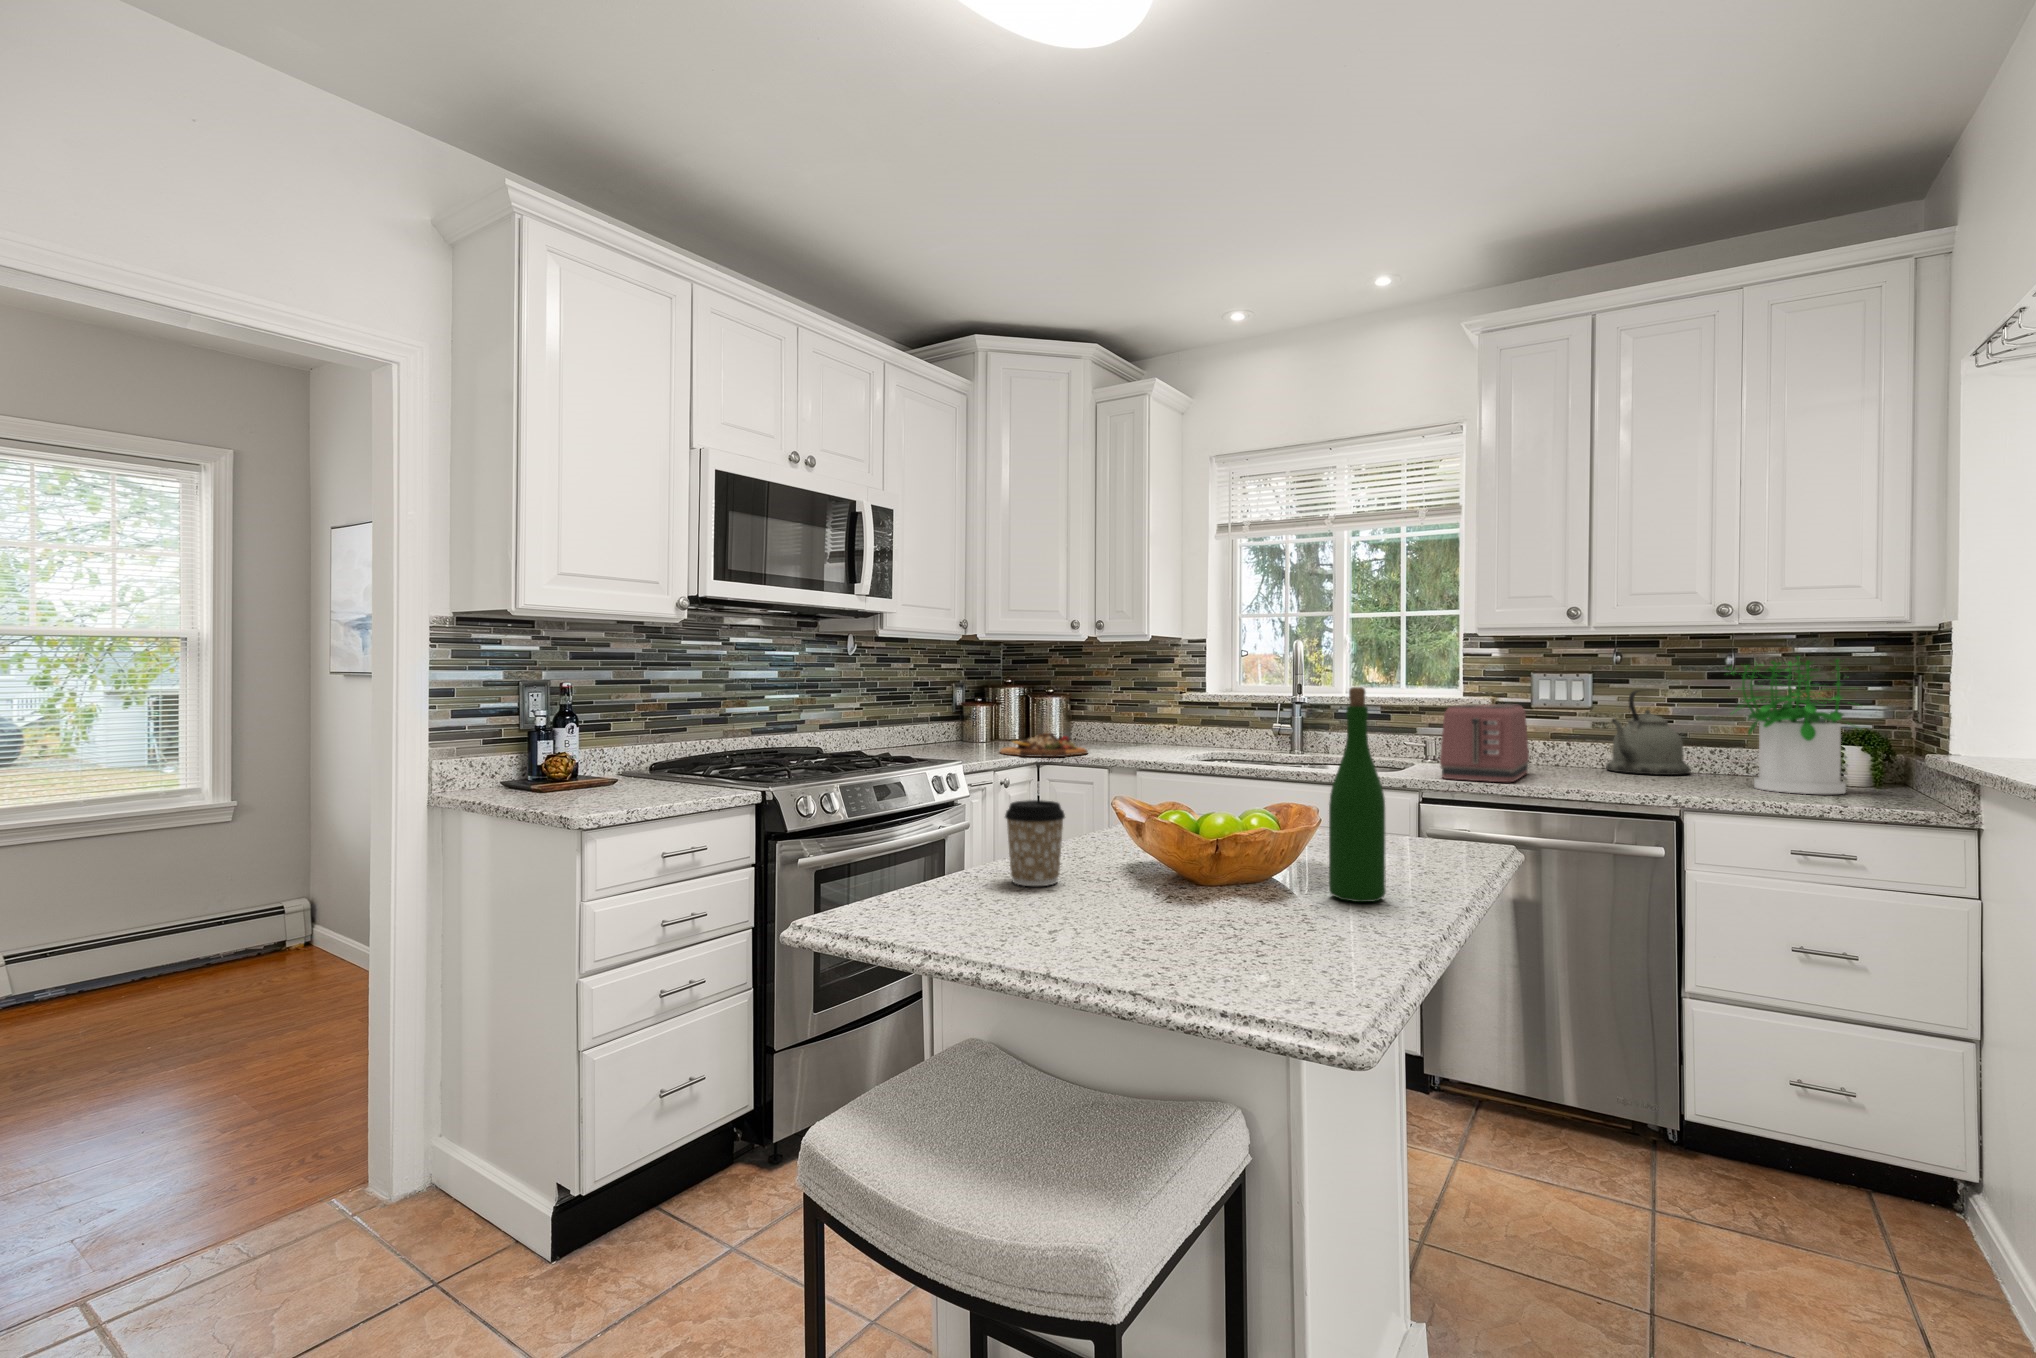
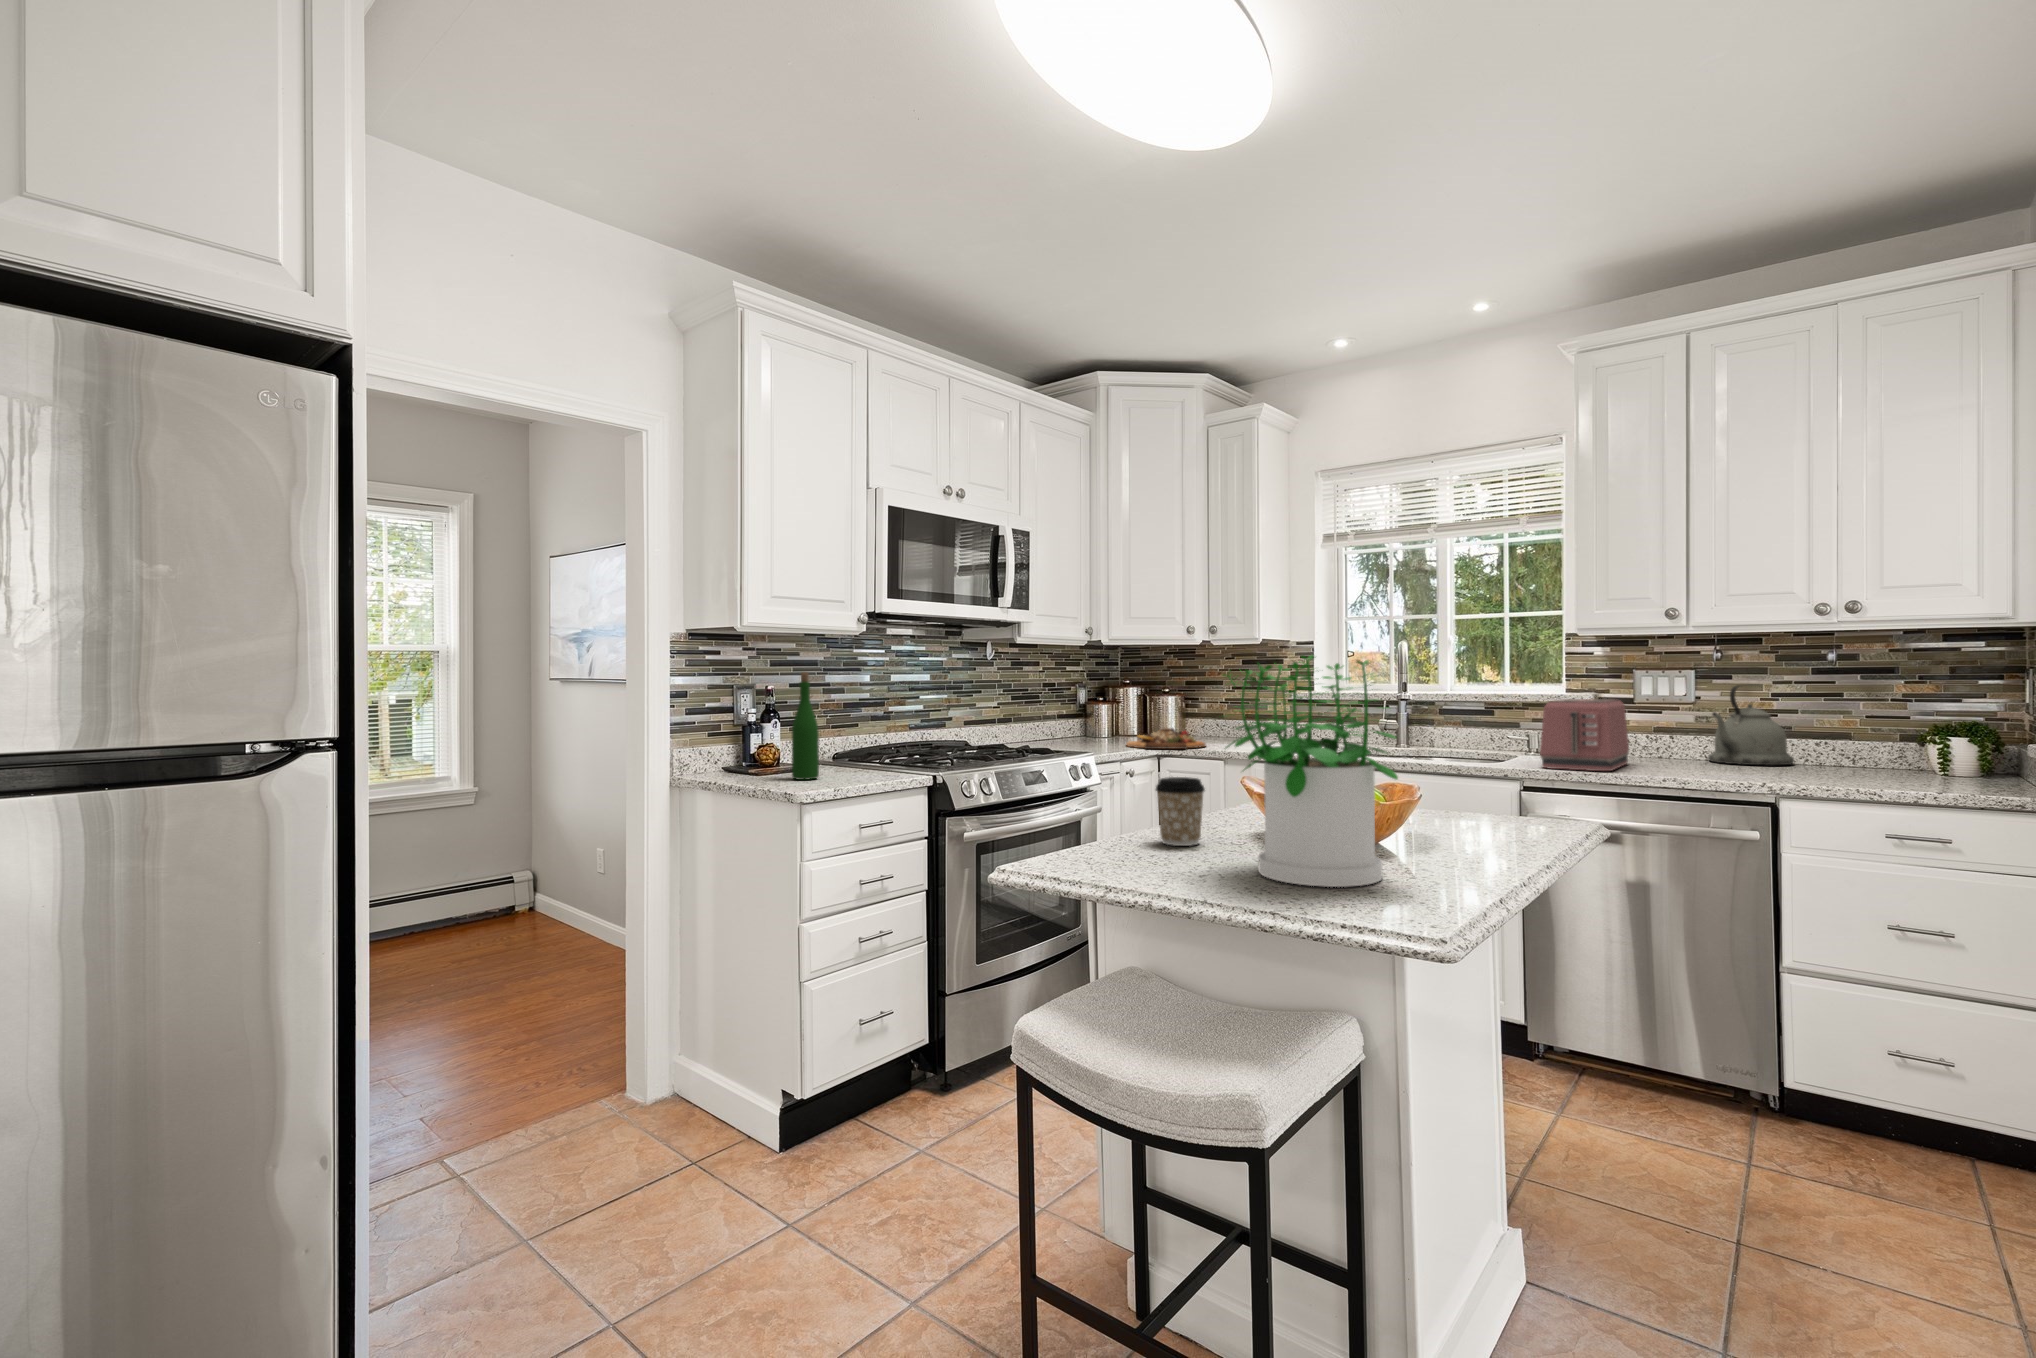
potted plant: present [1729,656,1846,794] -> present [1225,655,1398,887]
wine bottle: present [1329,687,1386,902] -> present [792,672,819,780]

